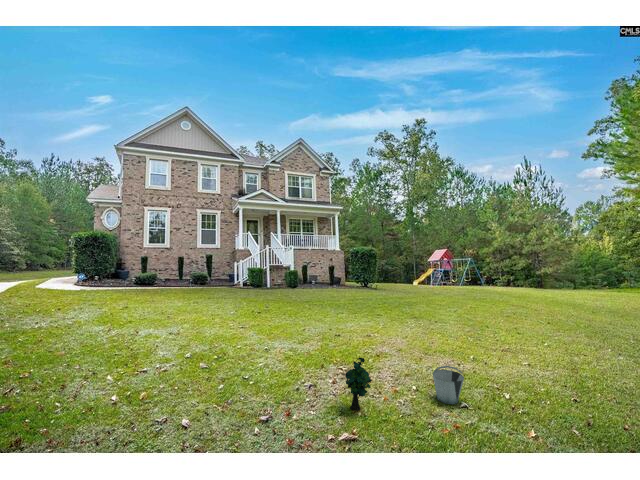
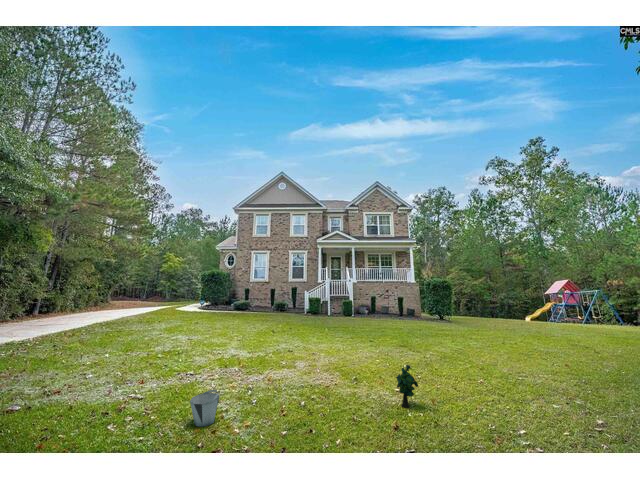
decorative plant: present [342,358,372,411] -> present [396,365,418,408]

